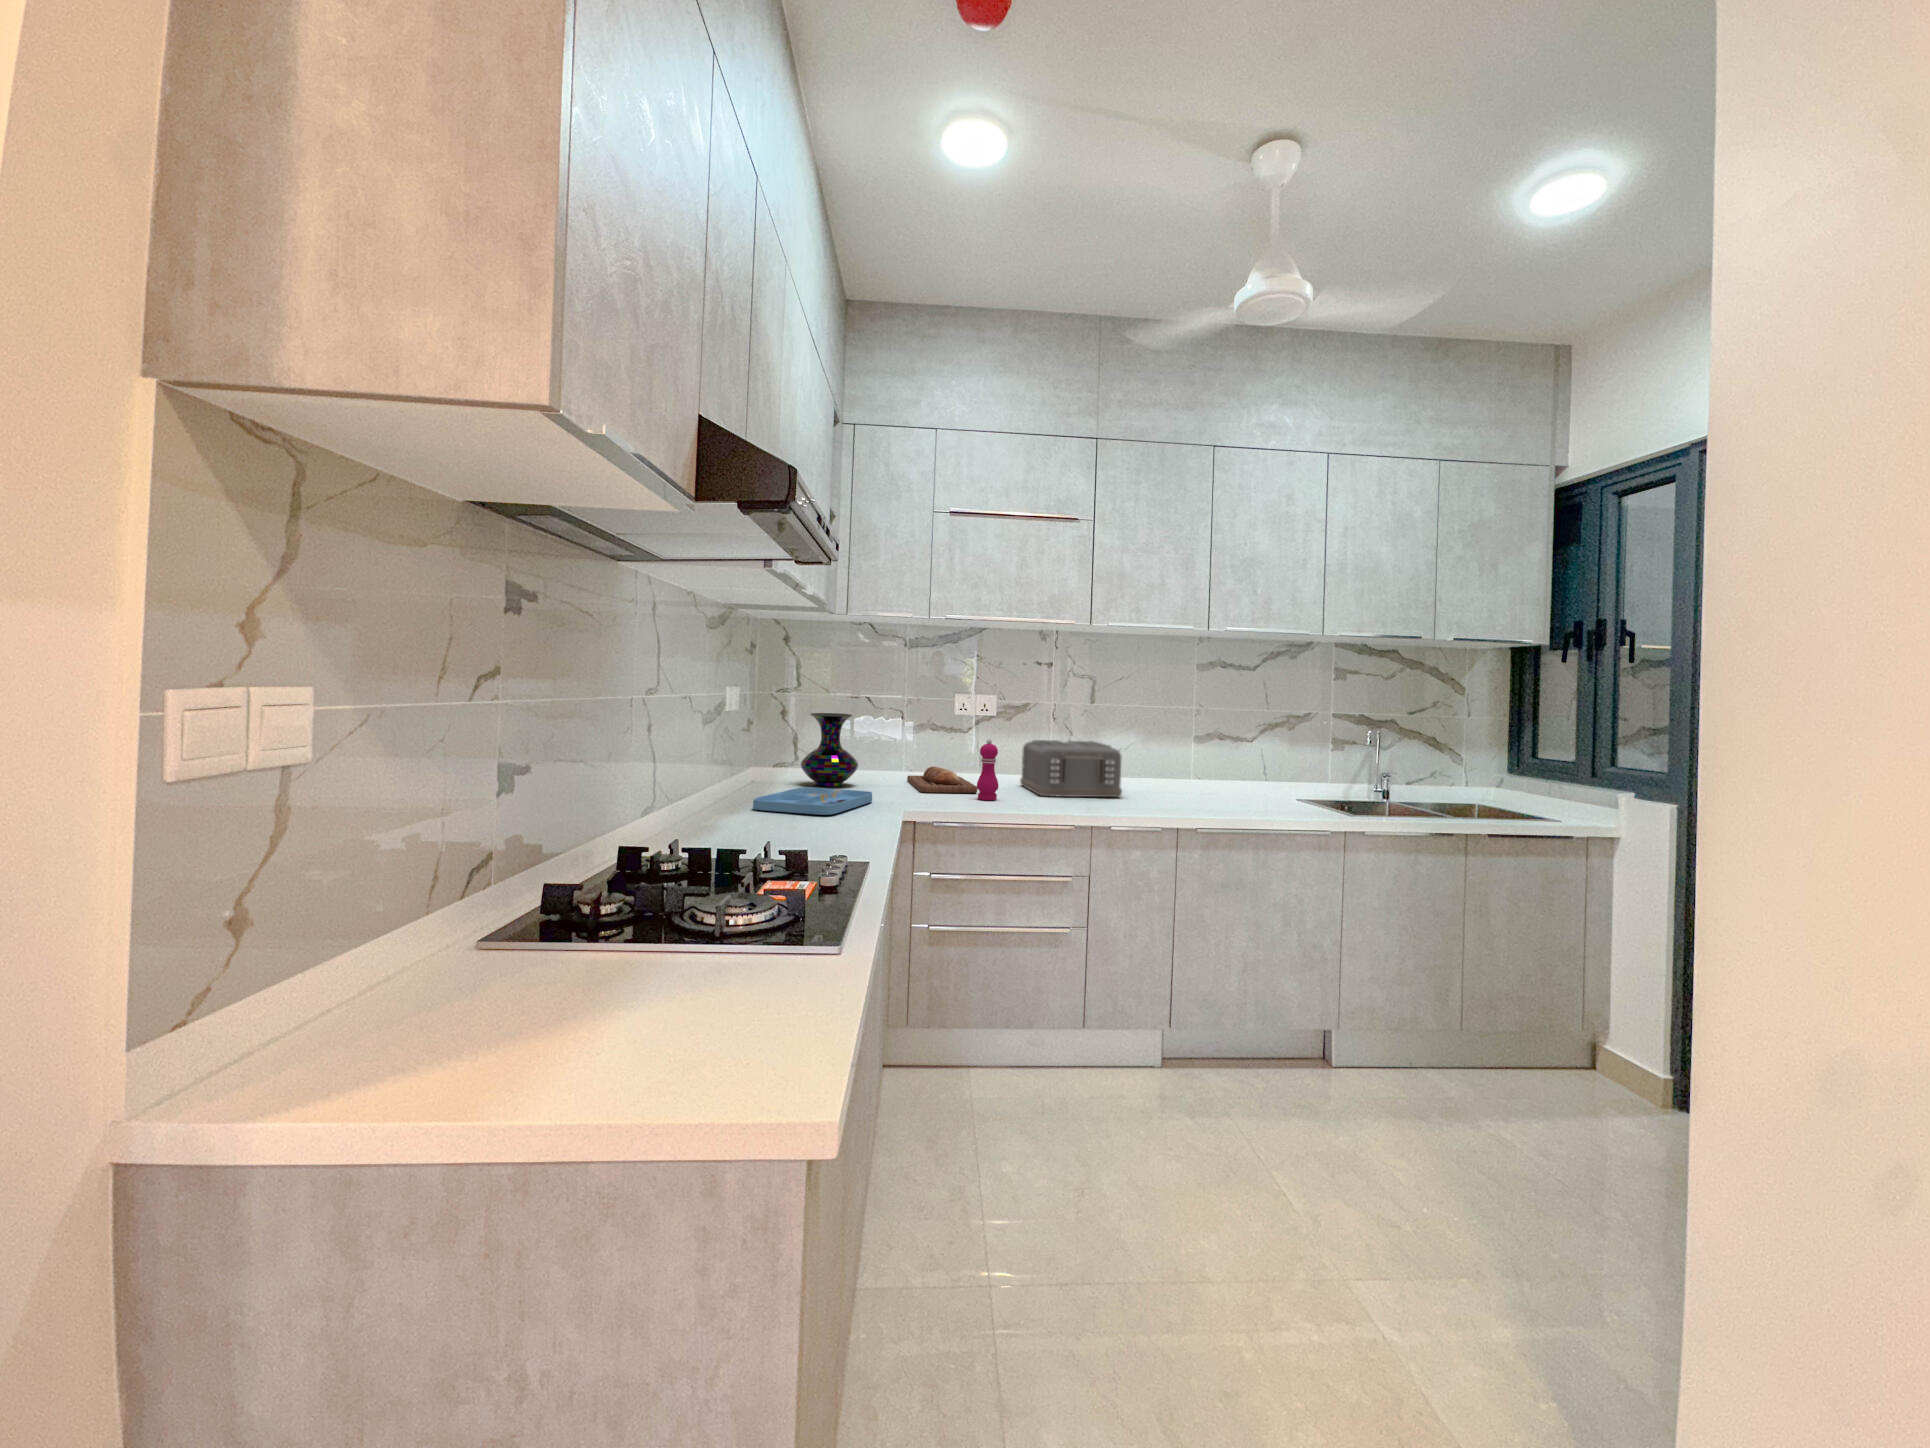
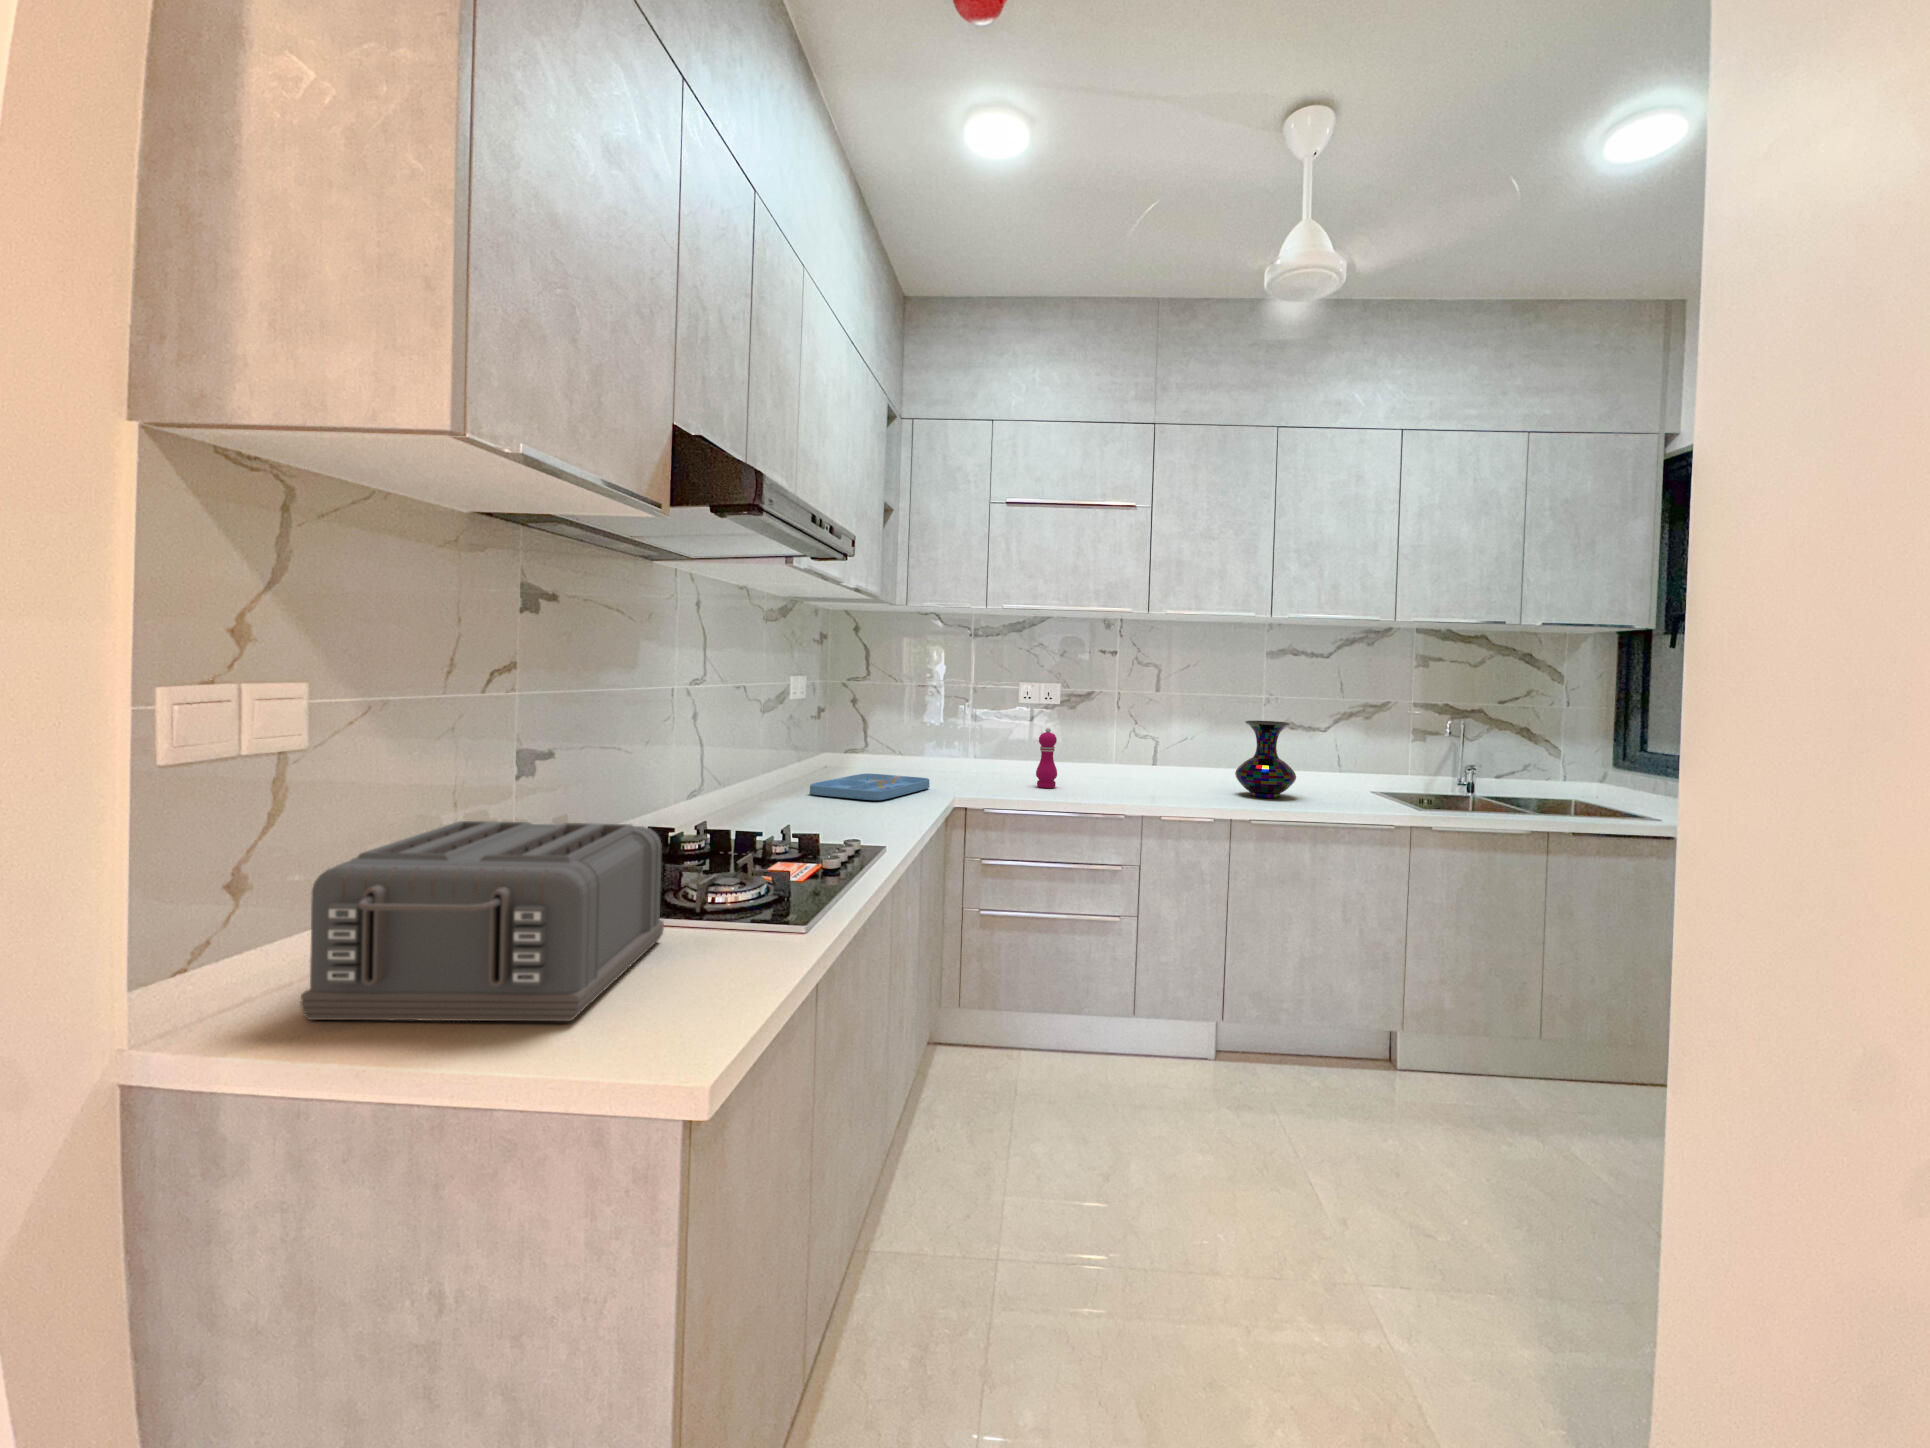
vase: present [801,713,858,787] -> present [1235,721,1296,798]
toaster: present [1020,740,1122,797] -> present [301,821,664,1021]
bread loaf: present [907,767,977,793] -> none [978,754,1040,780]

